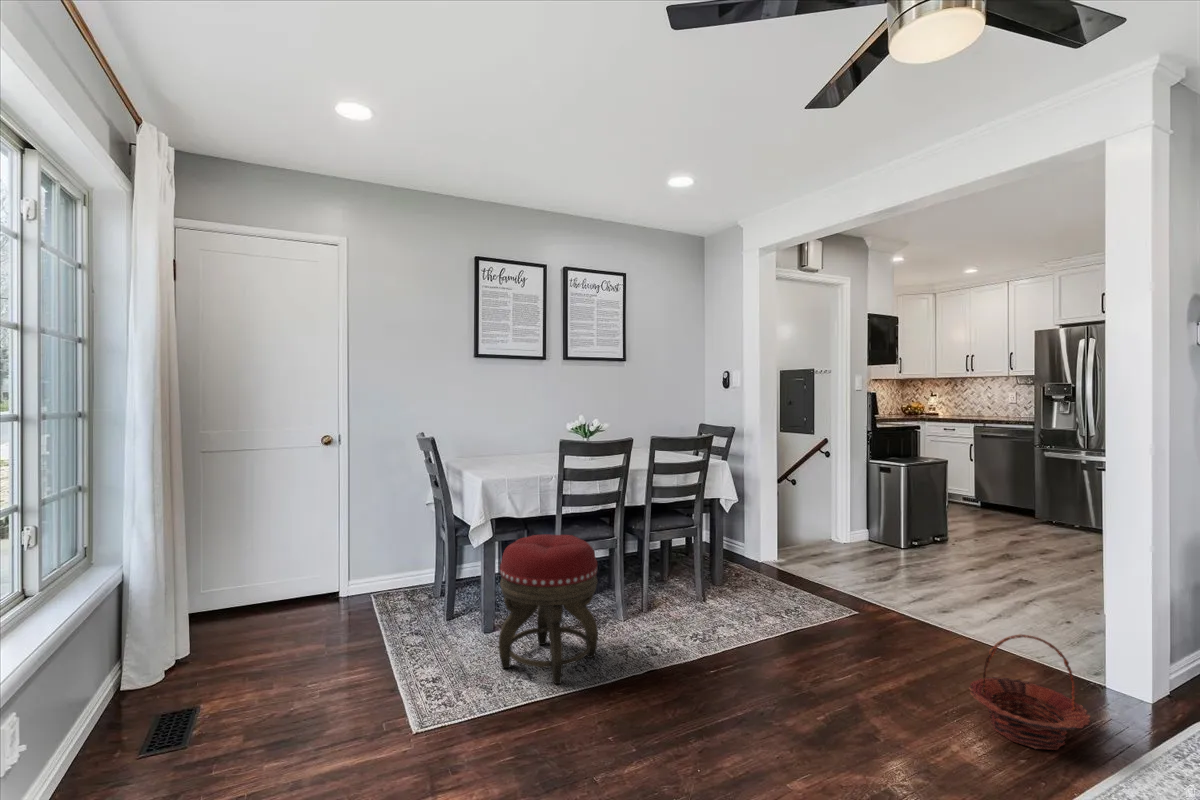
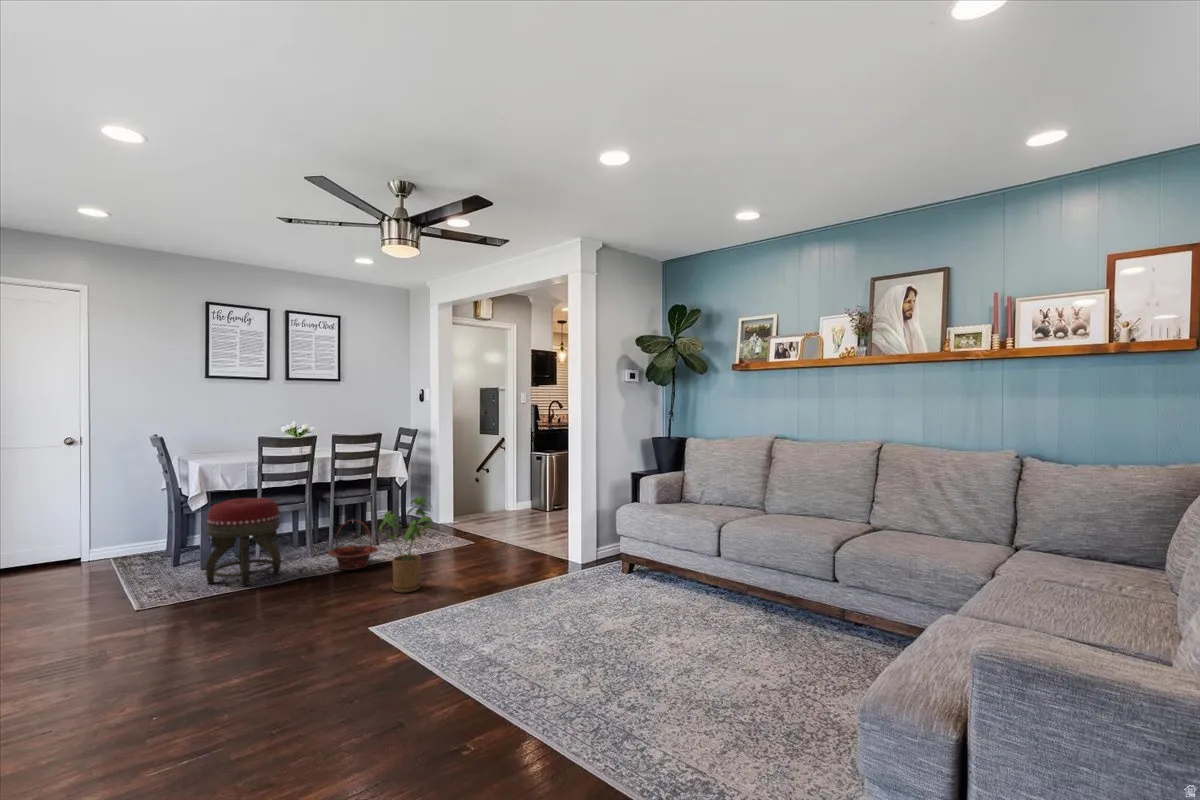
house plant: none [794,566,918,754] -> present [379,497,434,593]
basket: present [969,634,1090,750] -> present [328,520,378,570]

